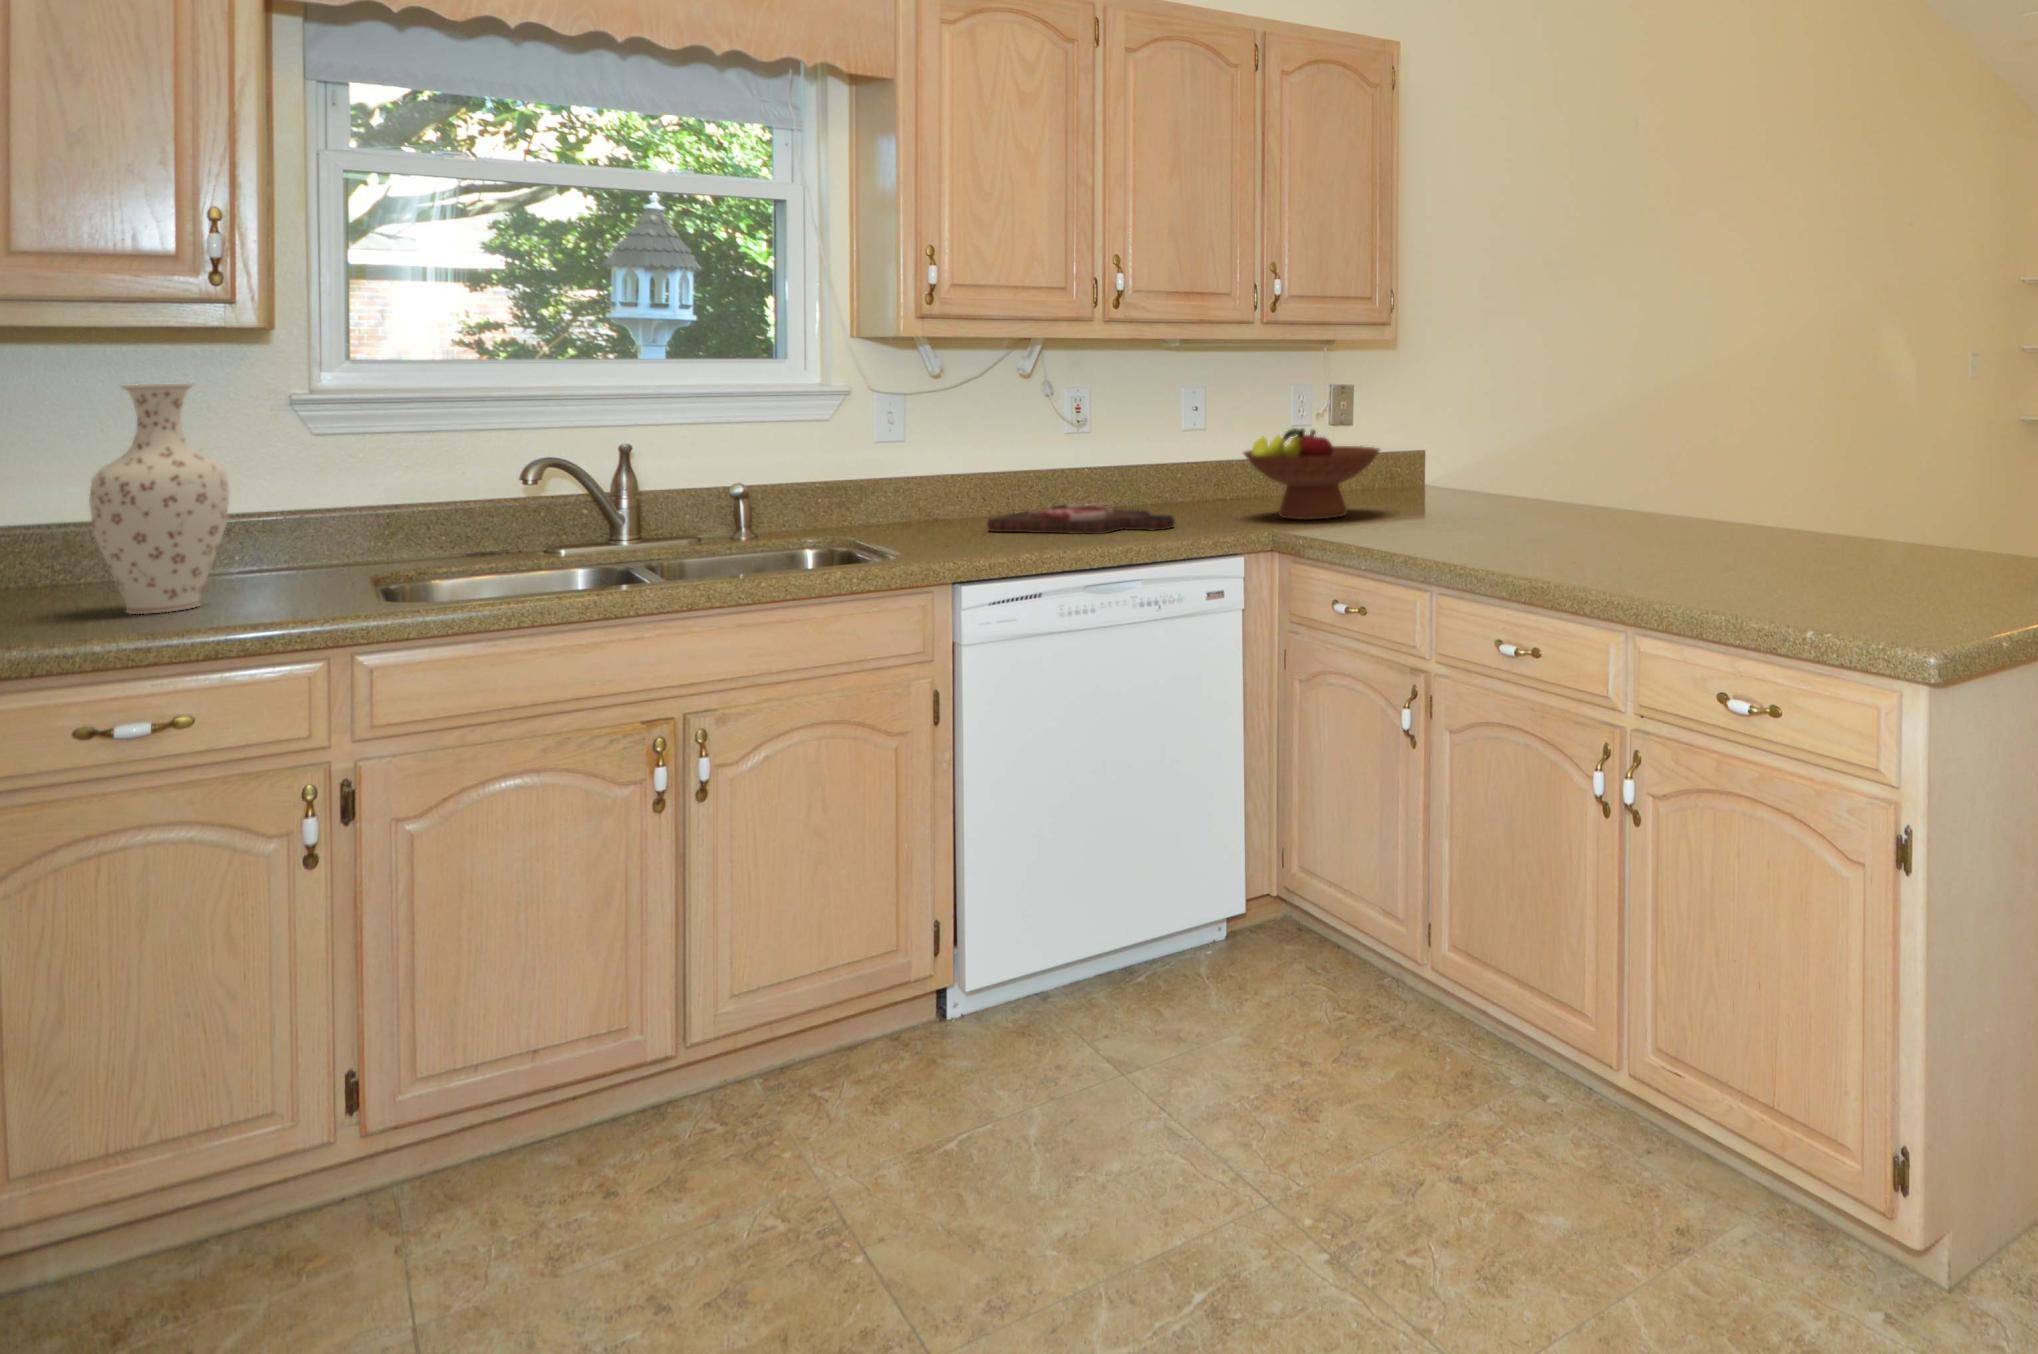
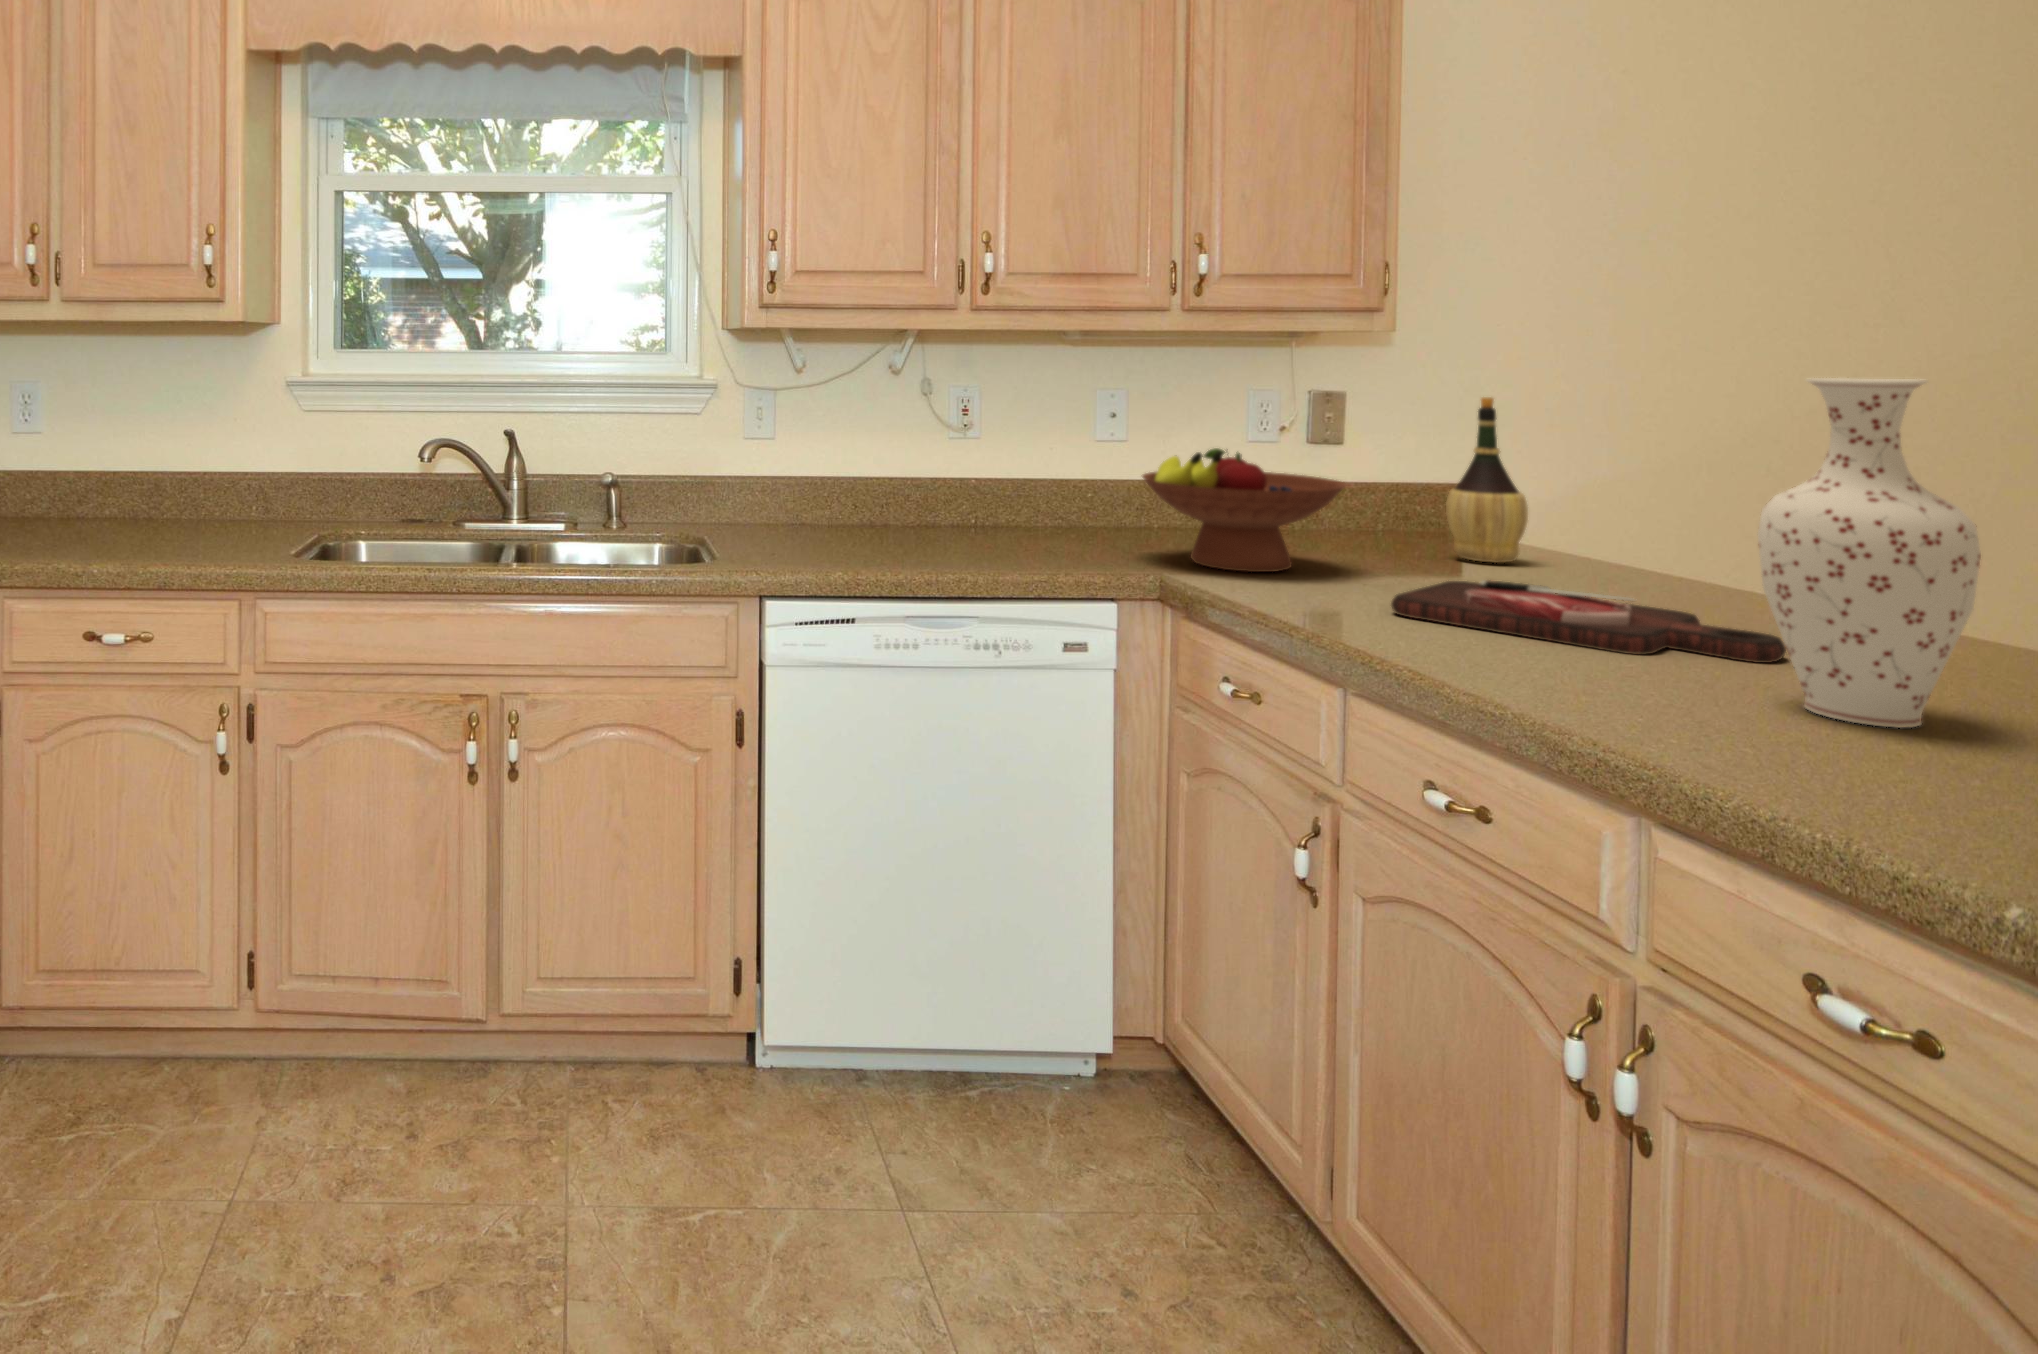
vase: present [89,383,229,614] -> present [1758,378,1981,728]
wine bottle: none [1430,384,1477,500] -> present [1446,397,1528,563]
cutting board: present [987,503,1175,534] -> present [1391,580,1786,663]

